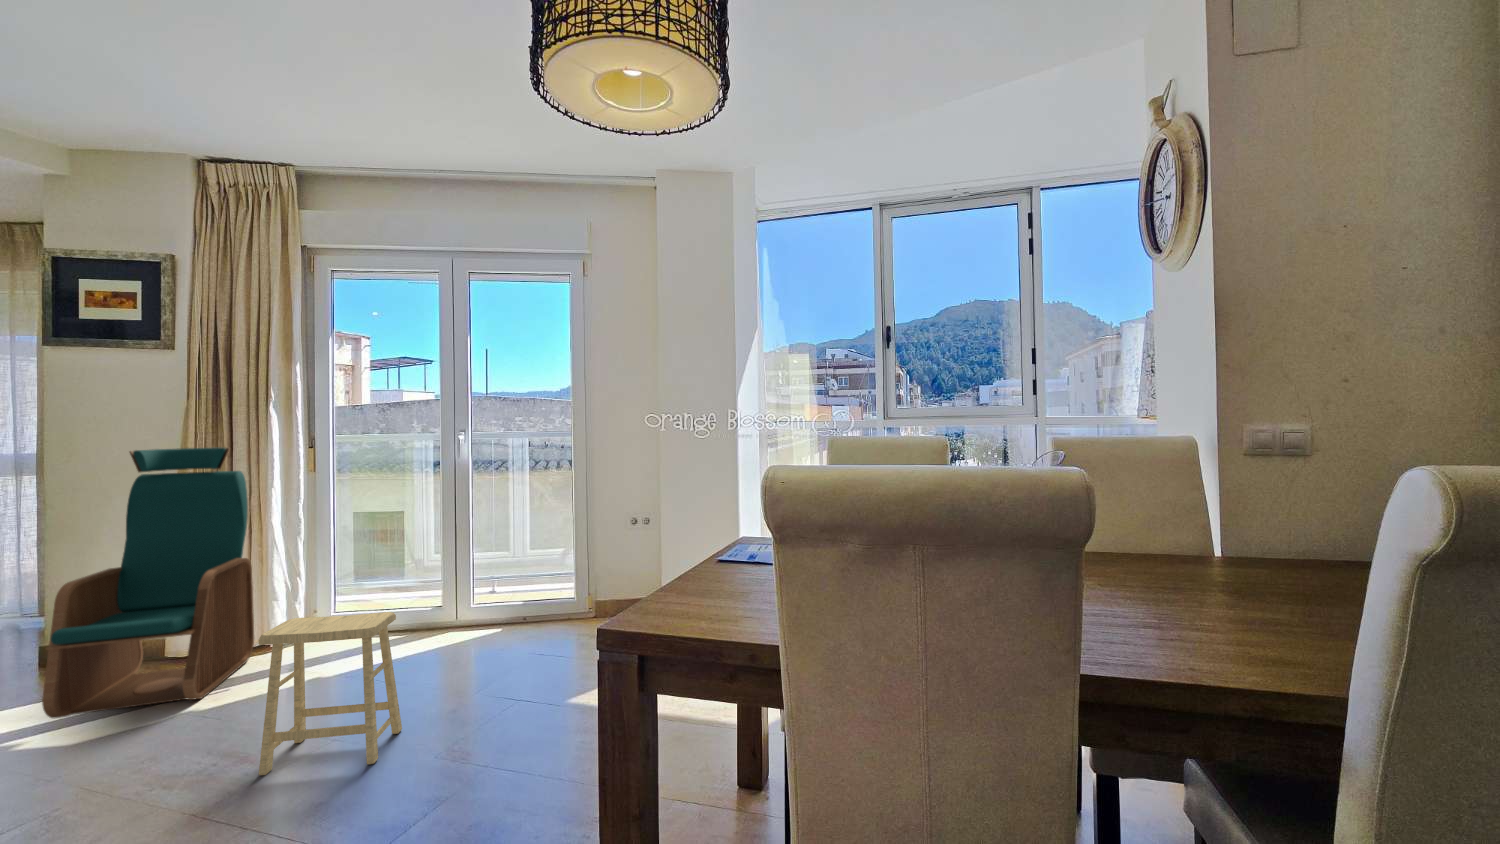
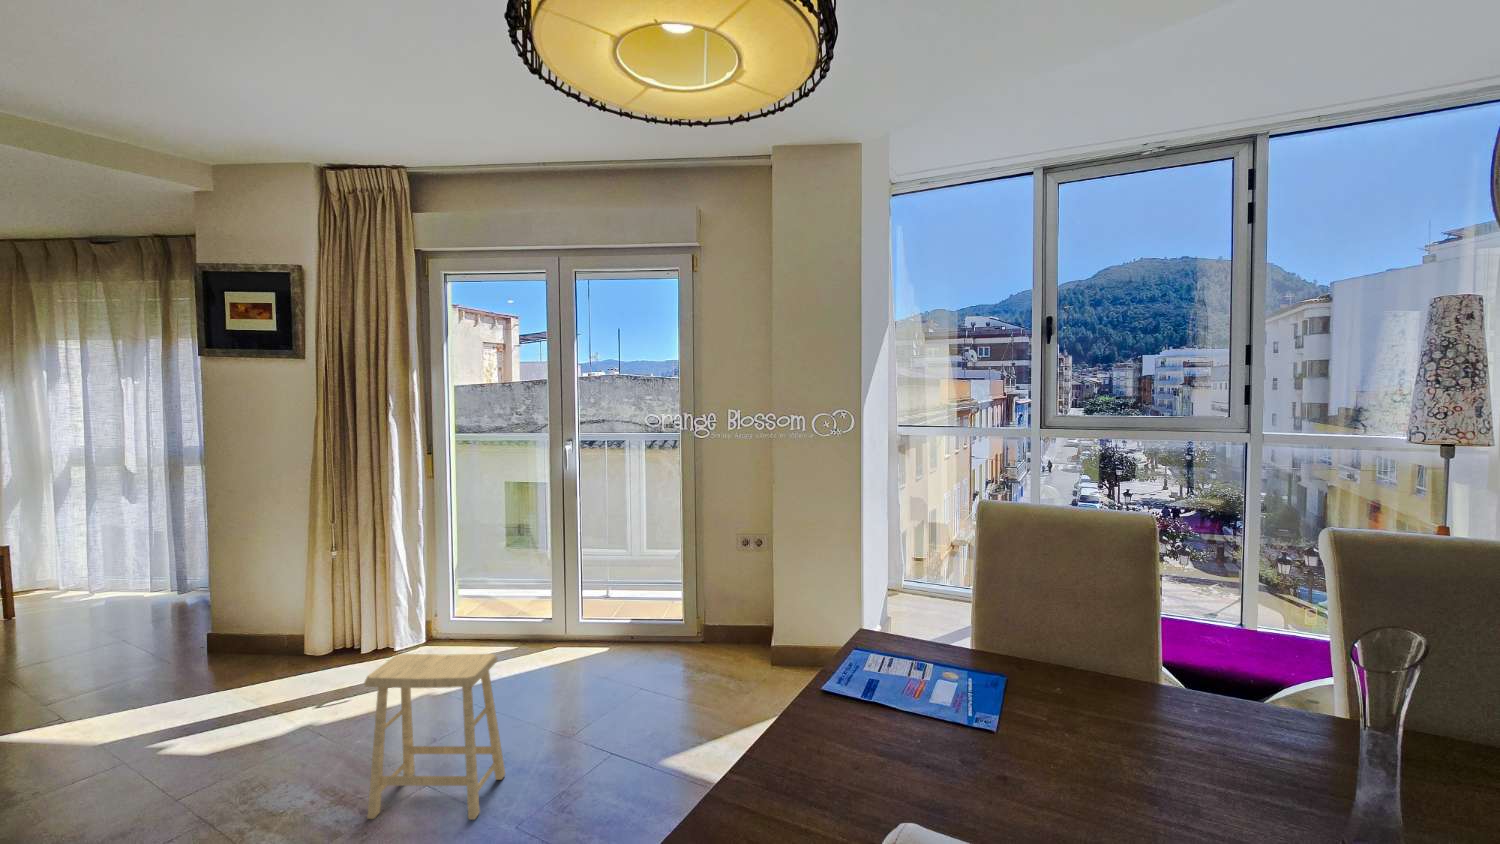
armchair: present [42,448,254,718] -> none [195,456,380,720]

